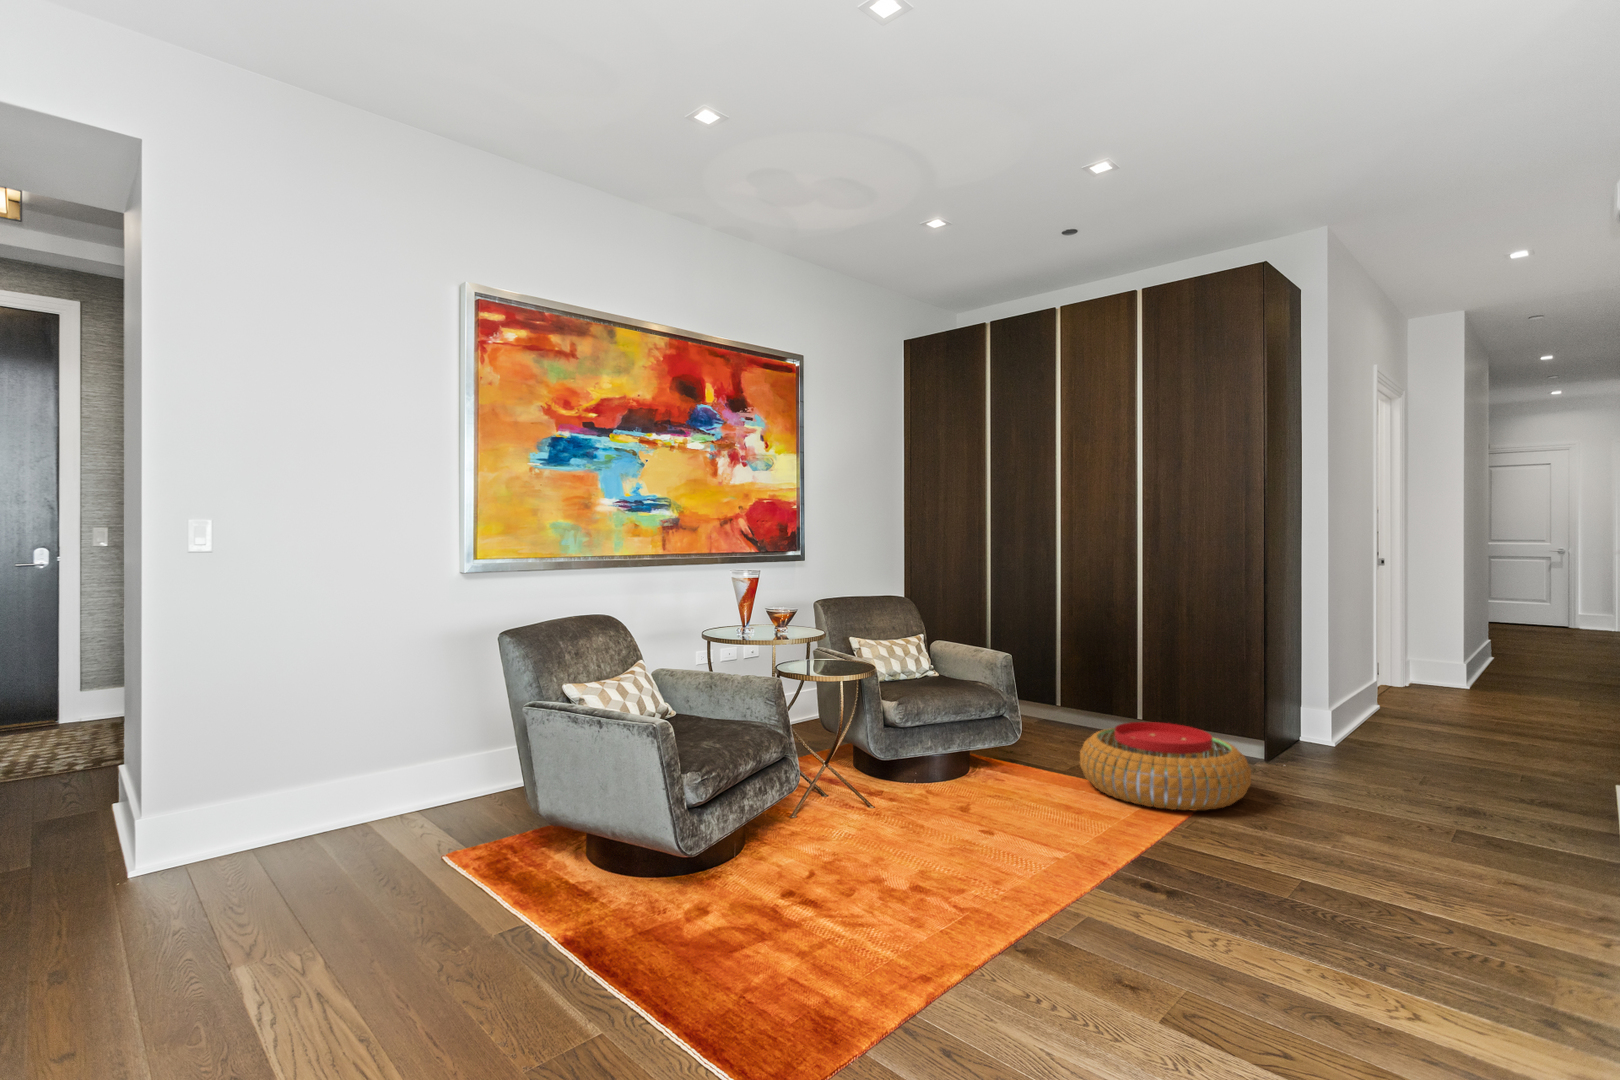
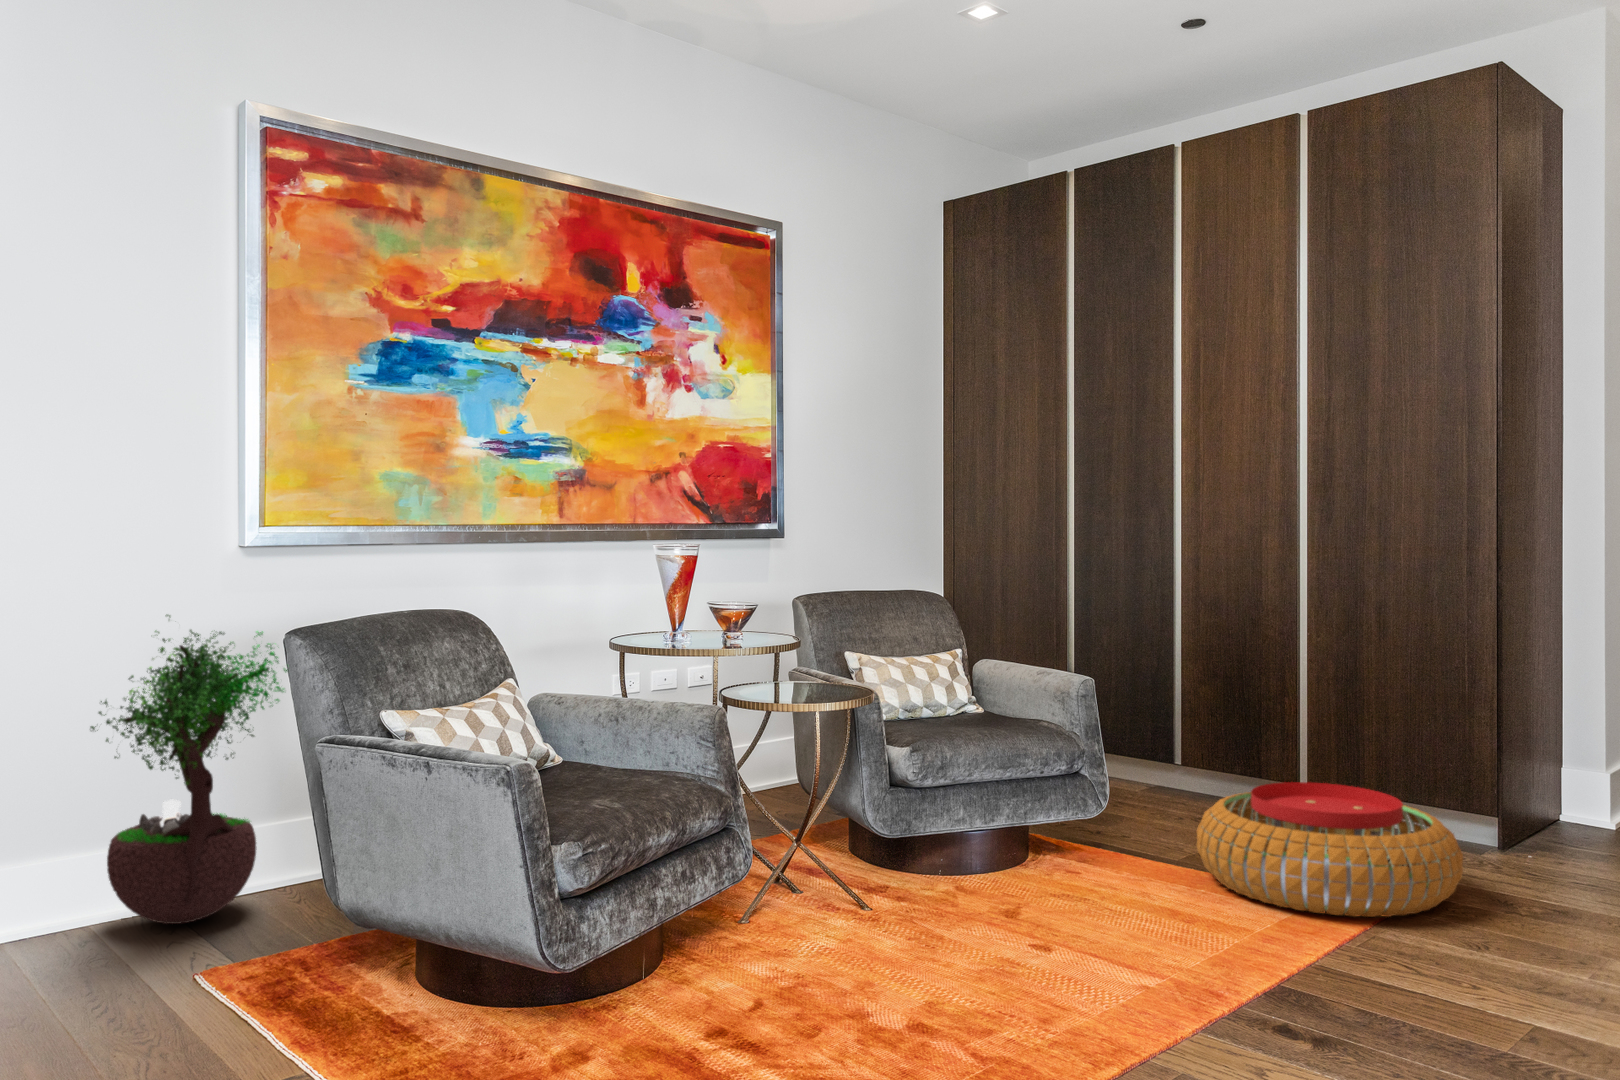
potted tree: none [372,621,499,822] -> present [91,615,288,924]

